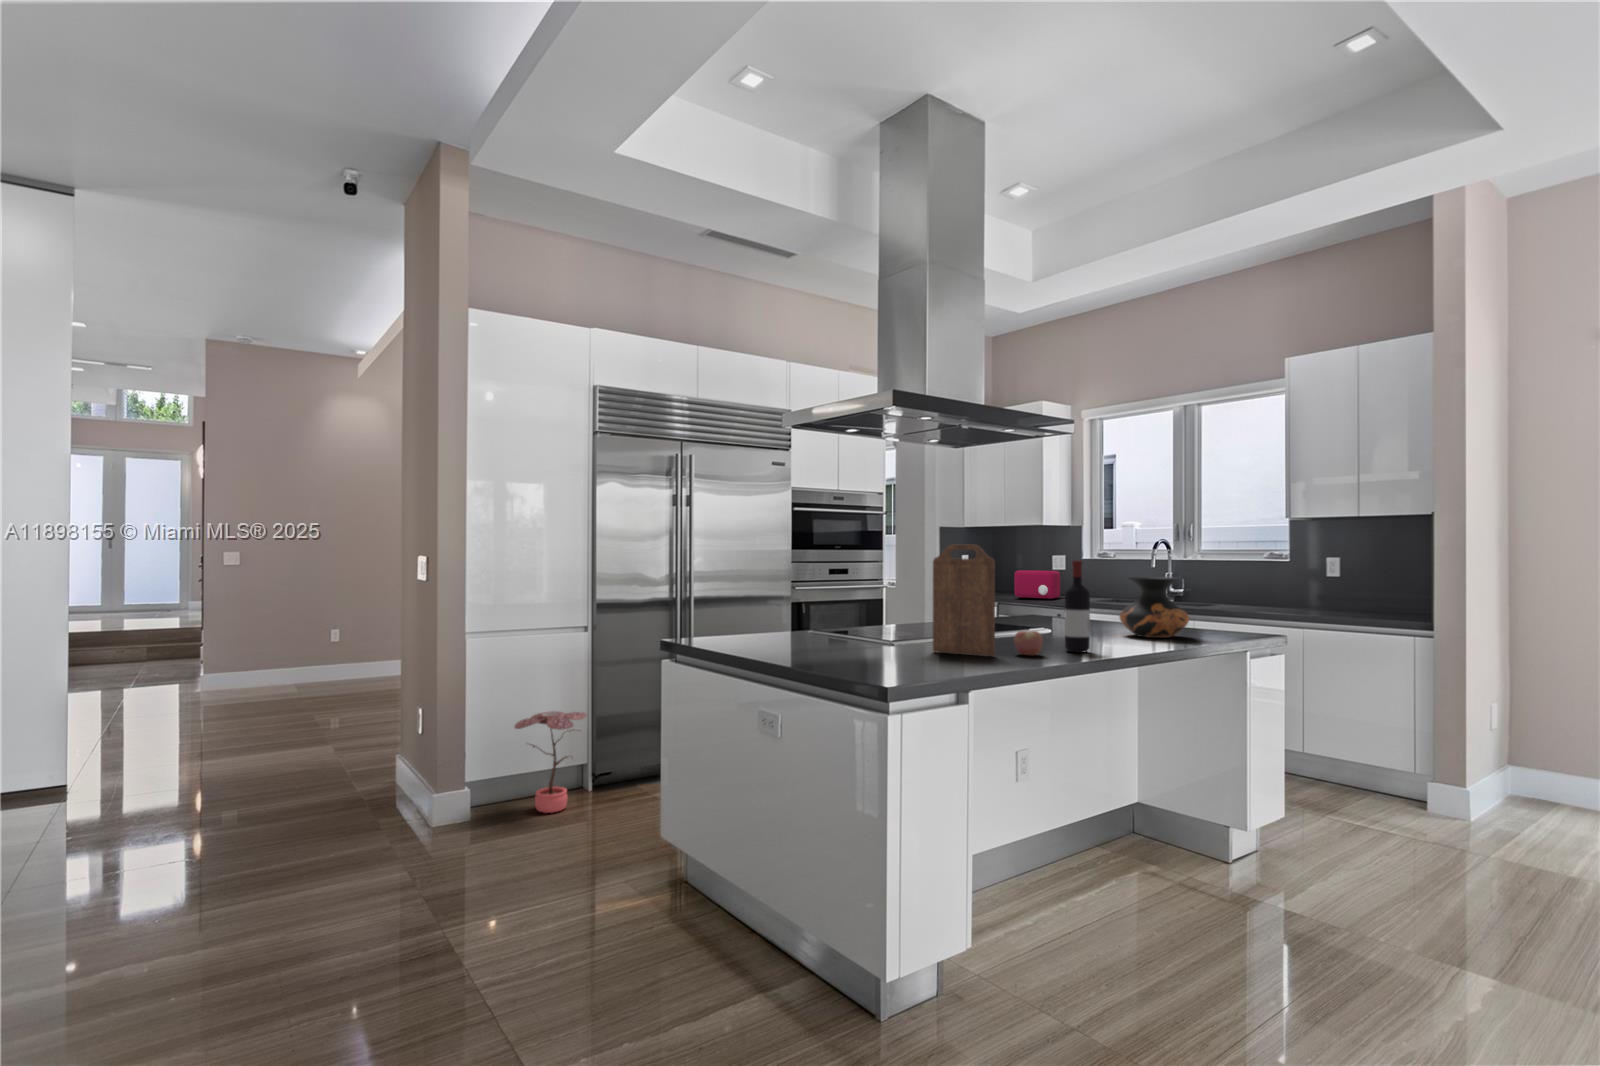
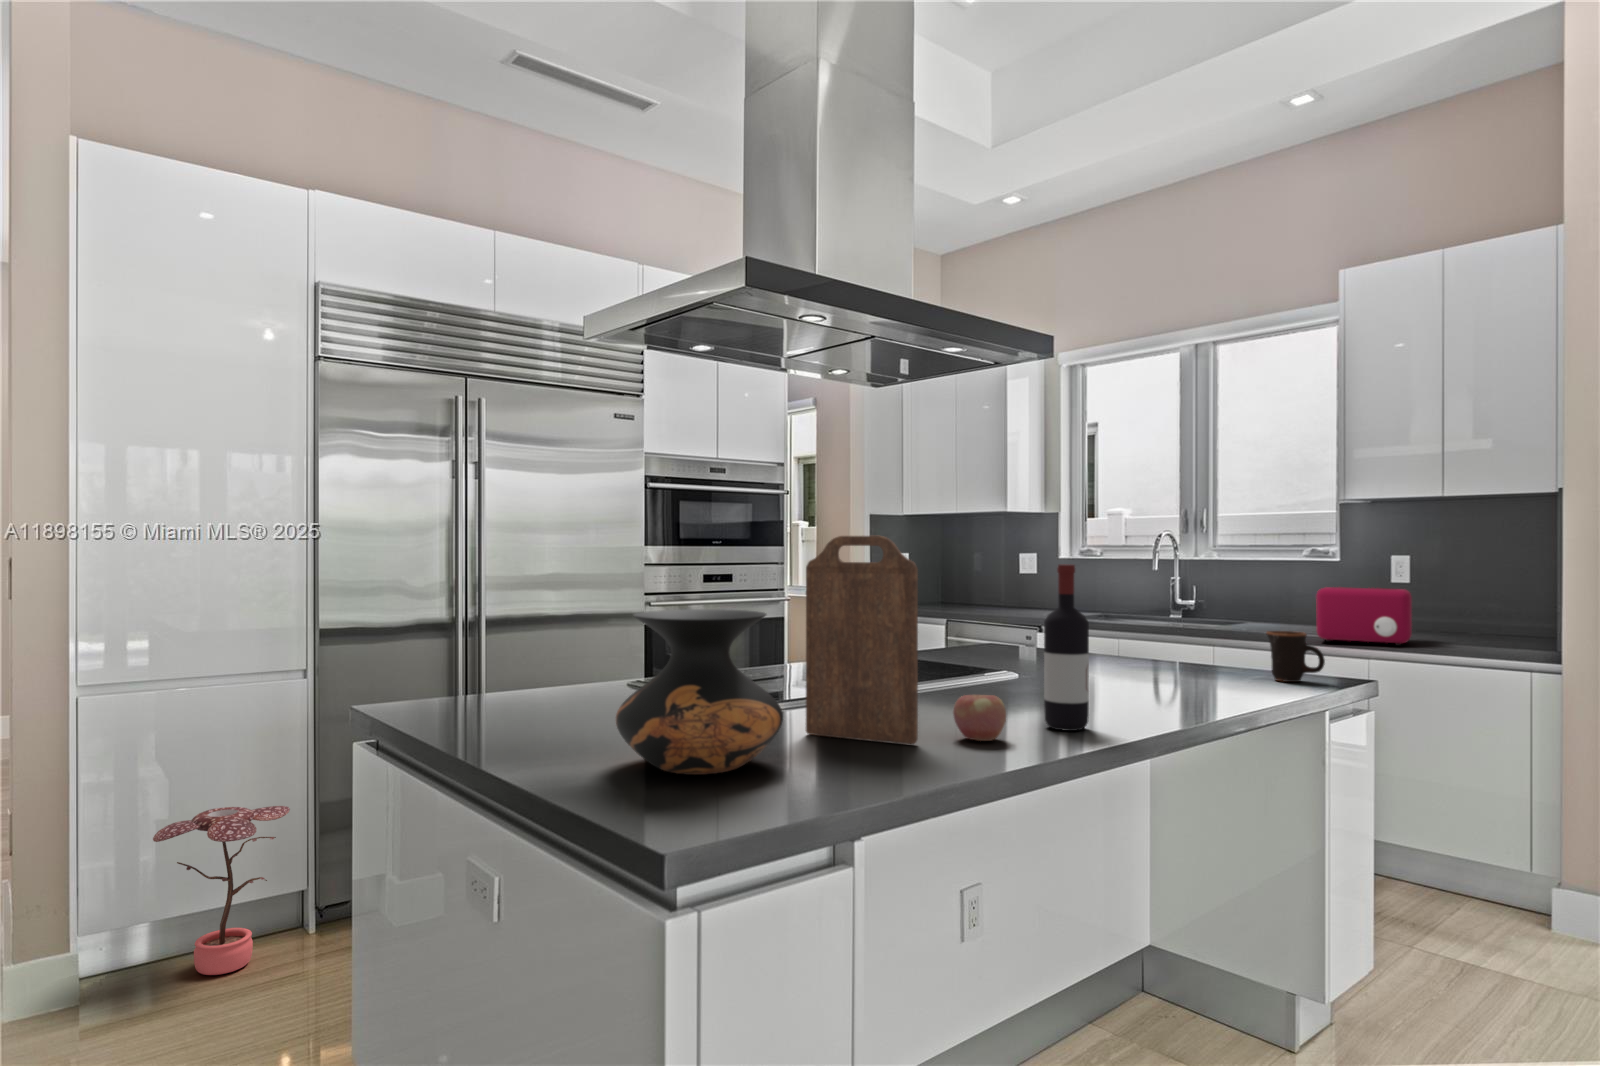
toaster: present [1015,570,1060,600] -> present [1316,587,1412,646]
vase: present [1119,577,1189,638] -> present [616,609,783,775]
mug: none [1209,604,1245,635] -> present [1266,631,1325,682]

